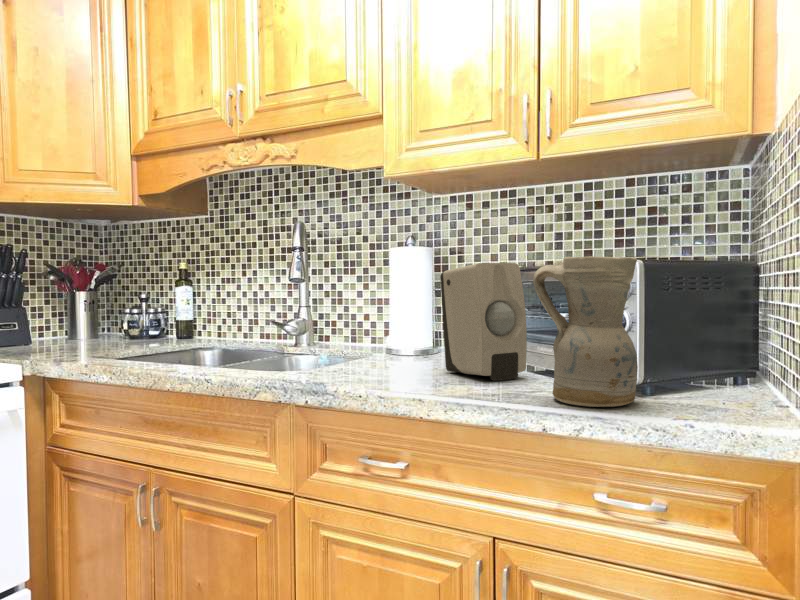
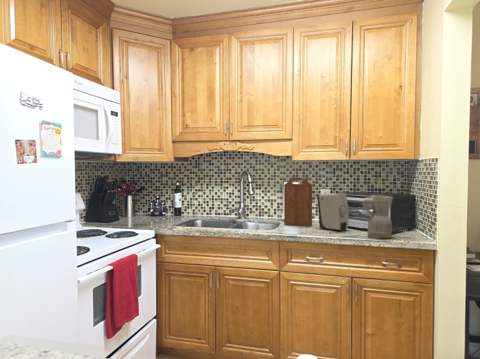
cutting board: none [370,227,439,366] -> present [284,178,312,226]

